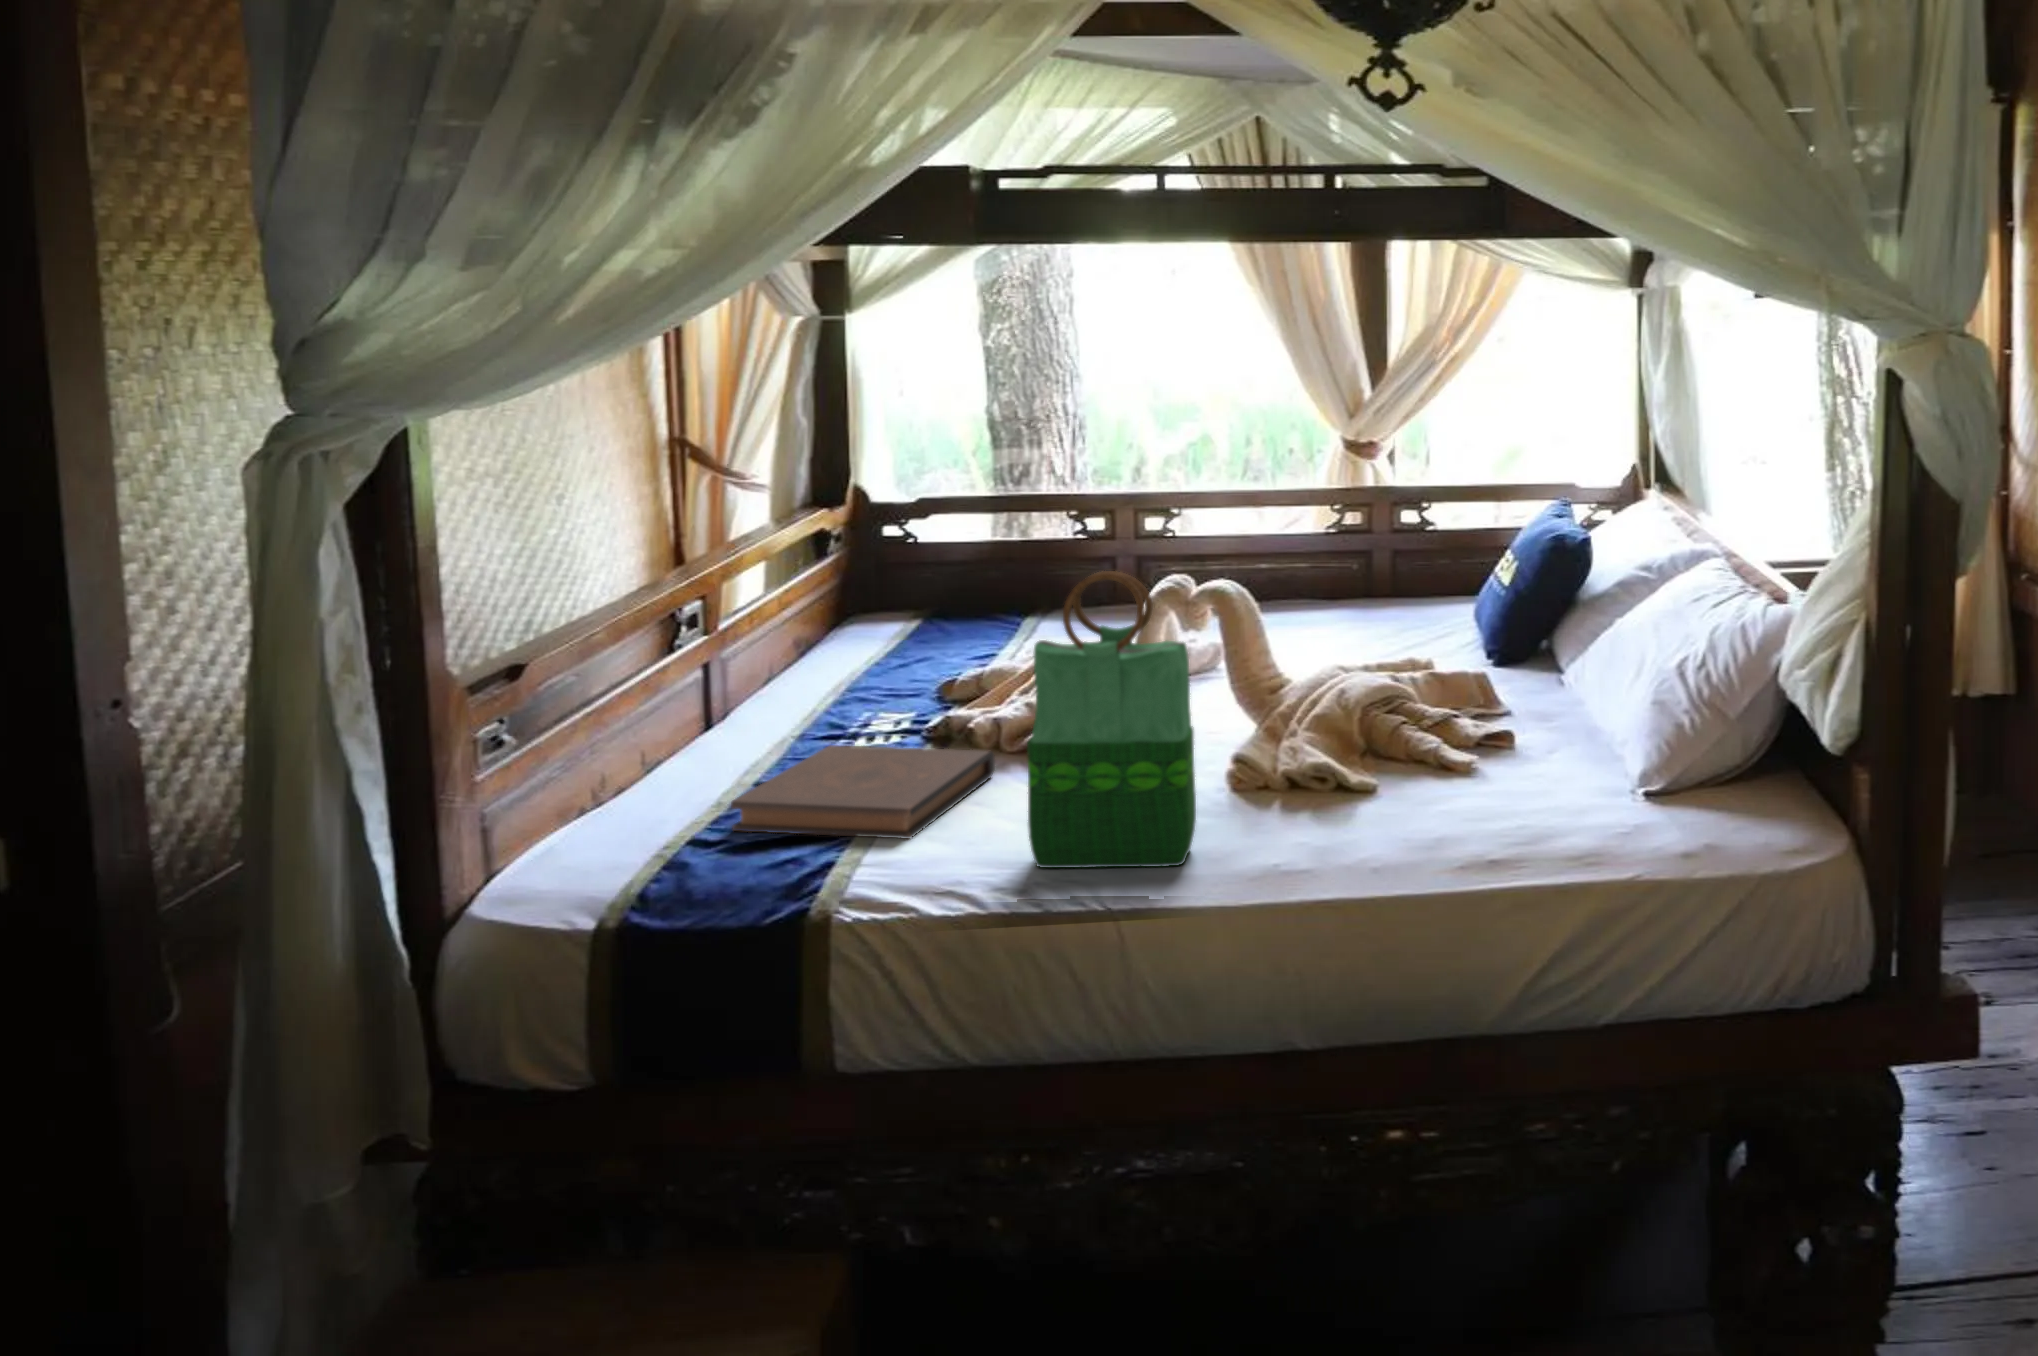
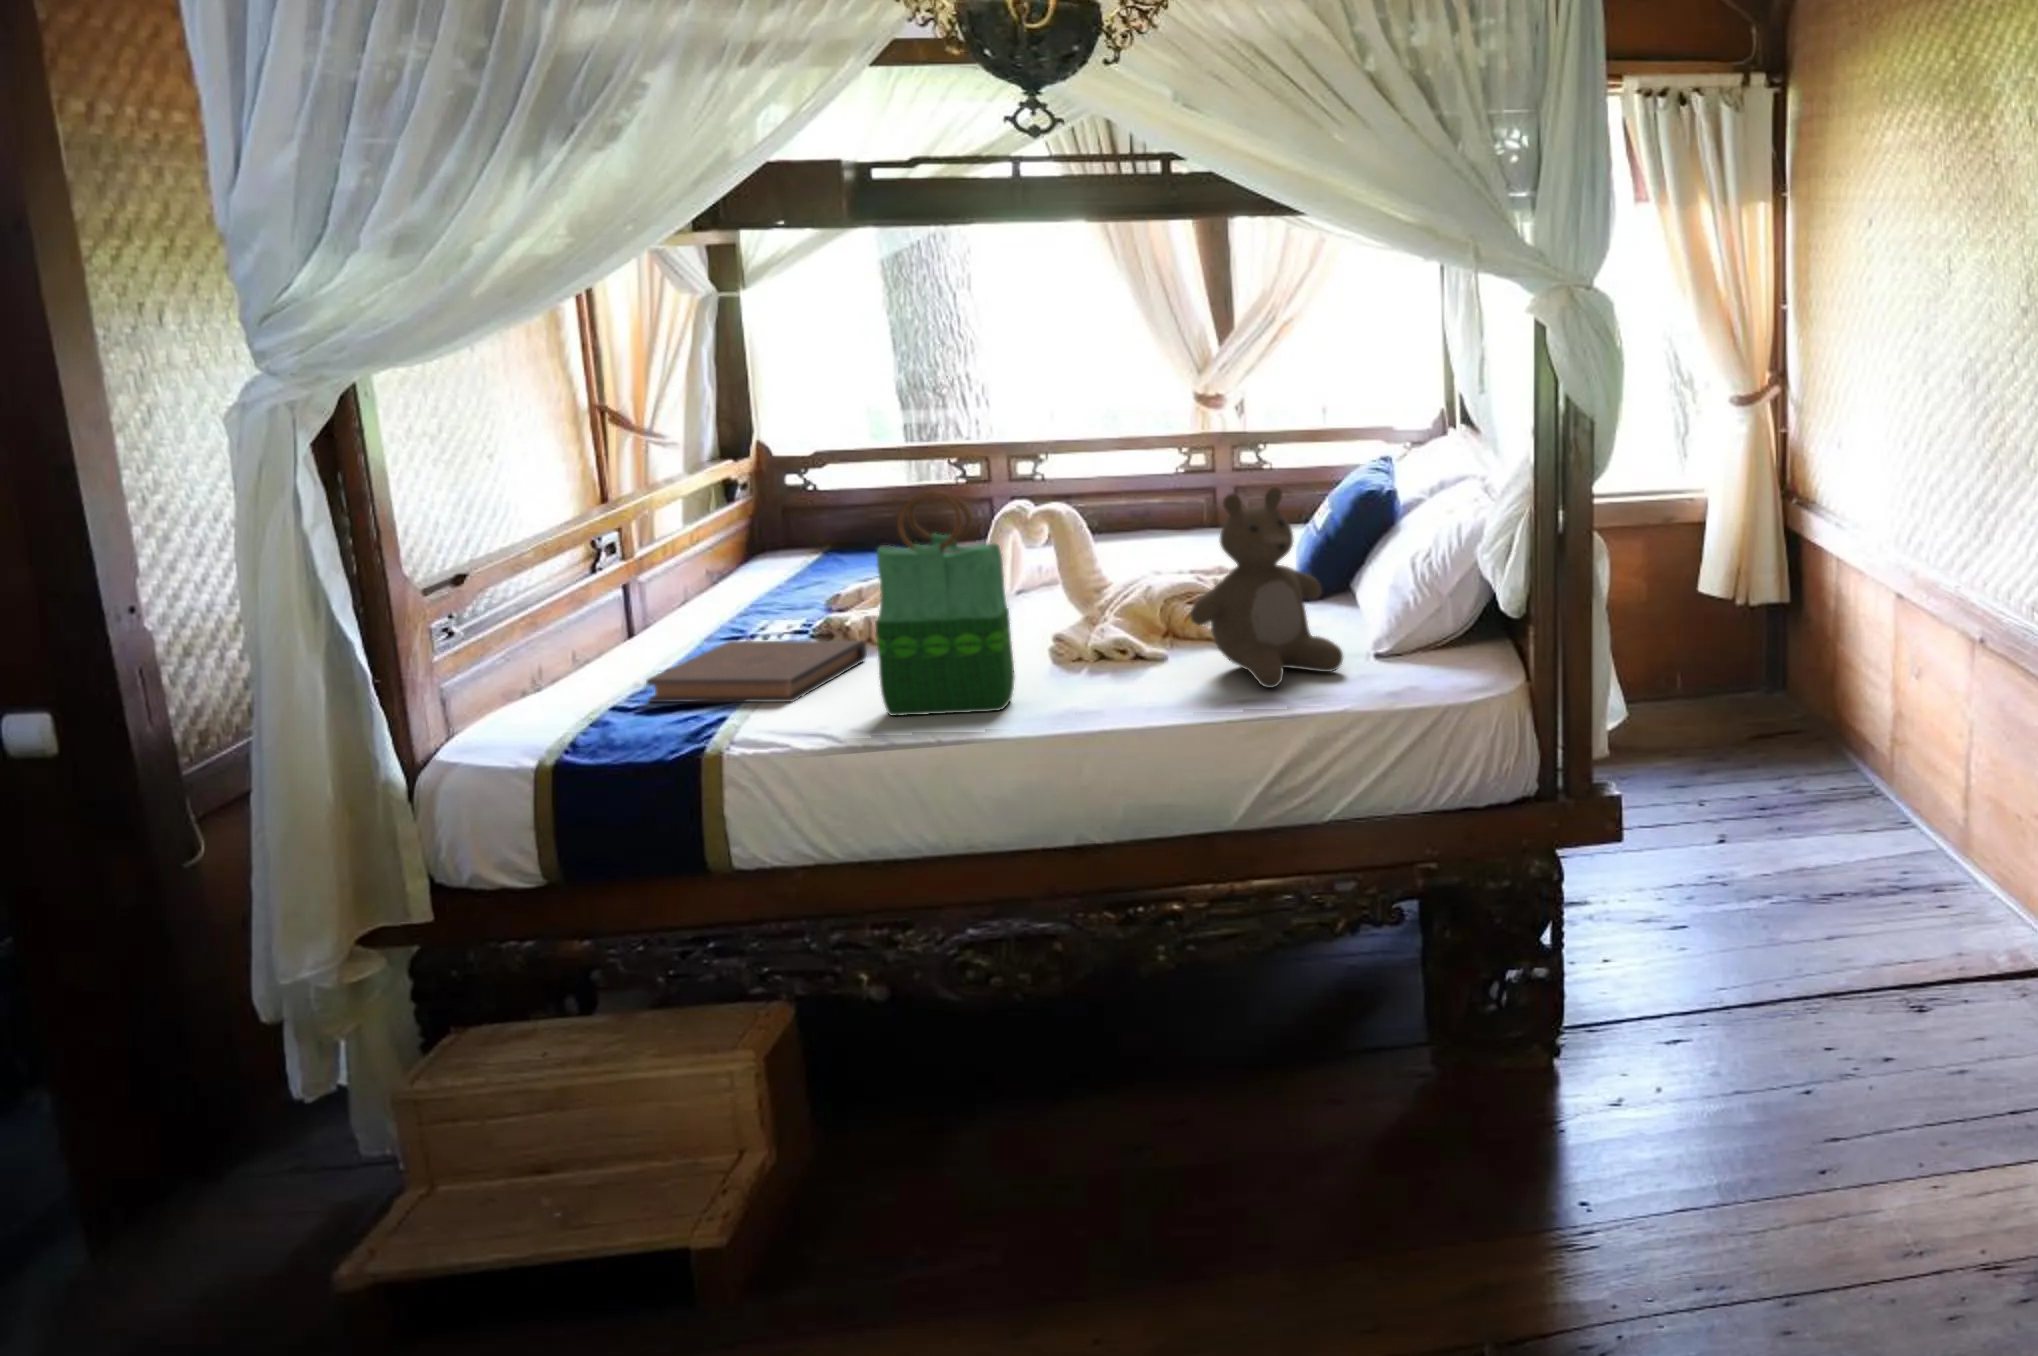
teddy bear: none [1420,571,1616,845] -> present [1190,487,1343,688]

